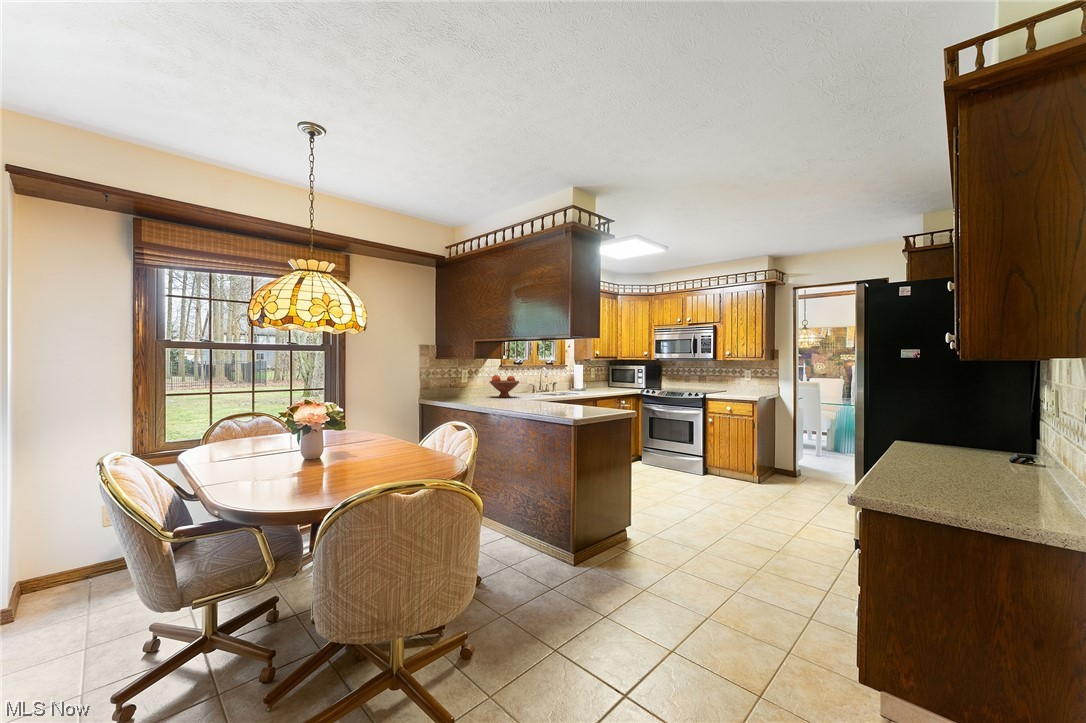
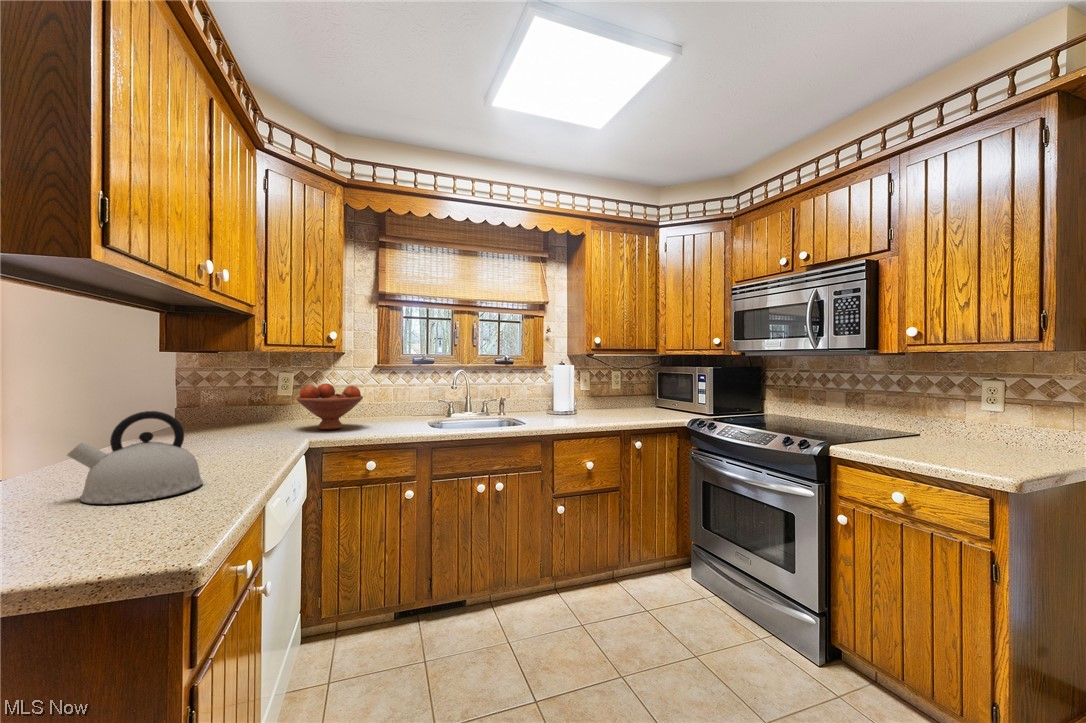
kettle: none [542,380,571,407] -> present [67,411,203,504]

